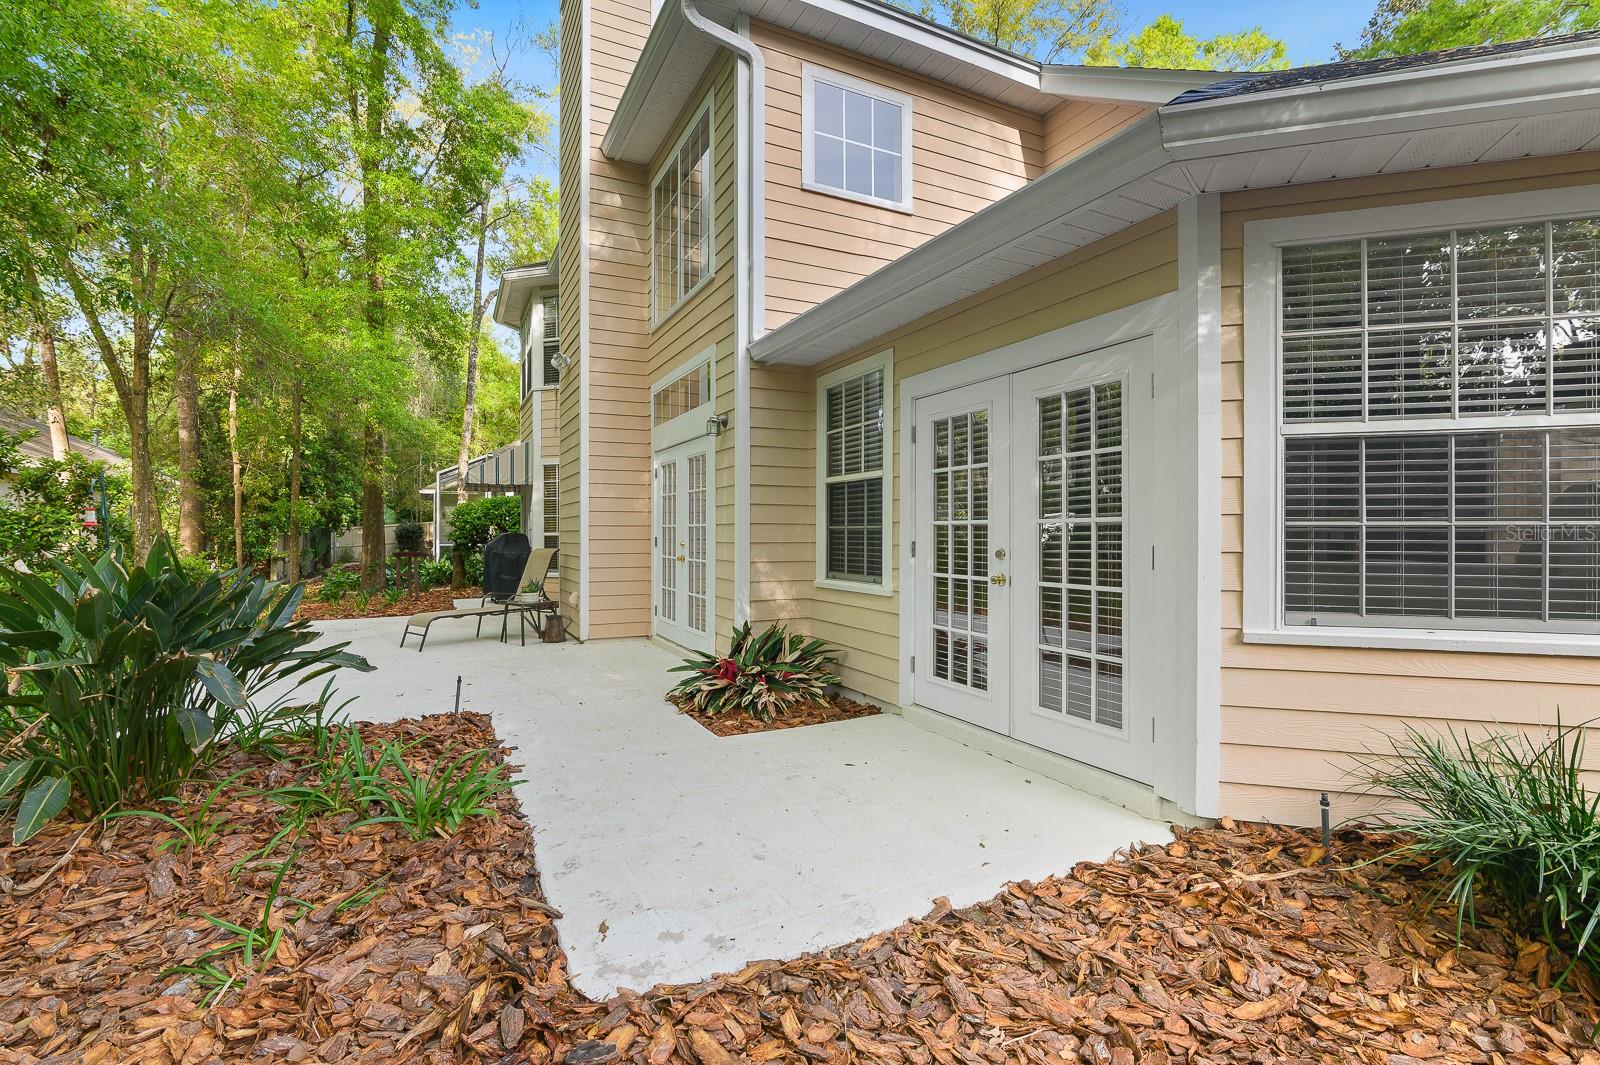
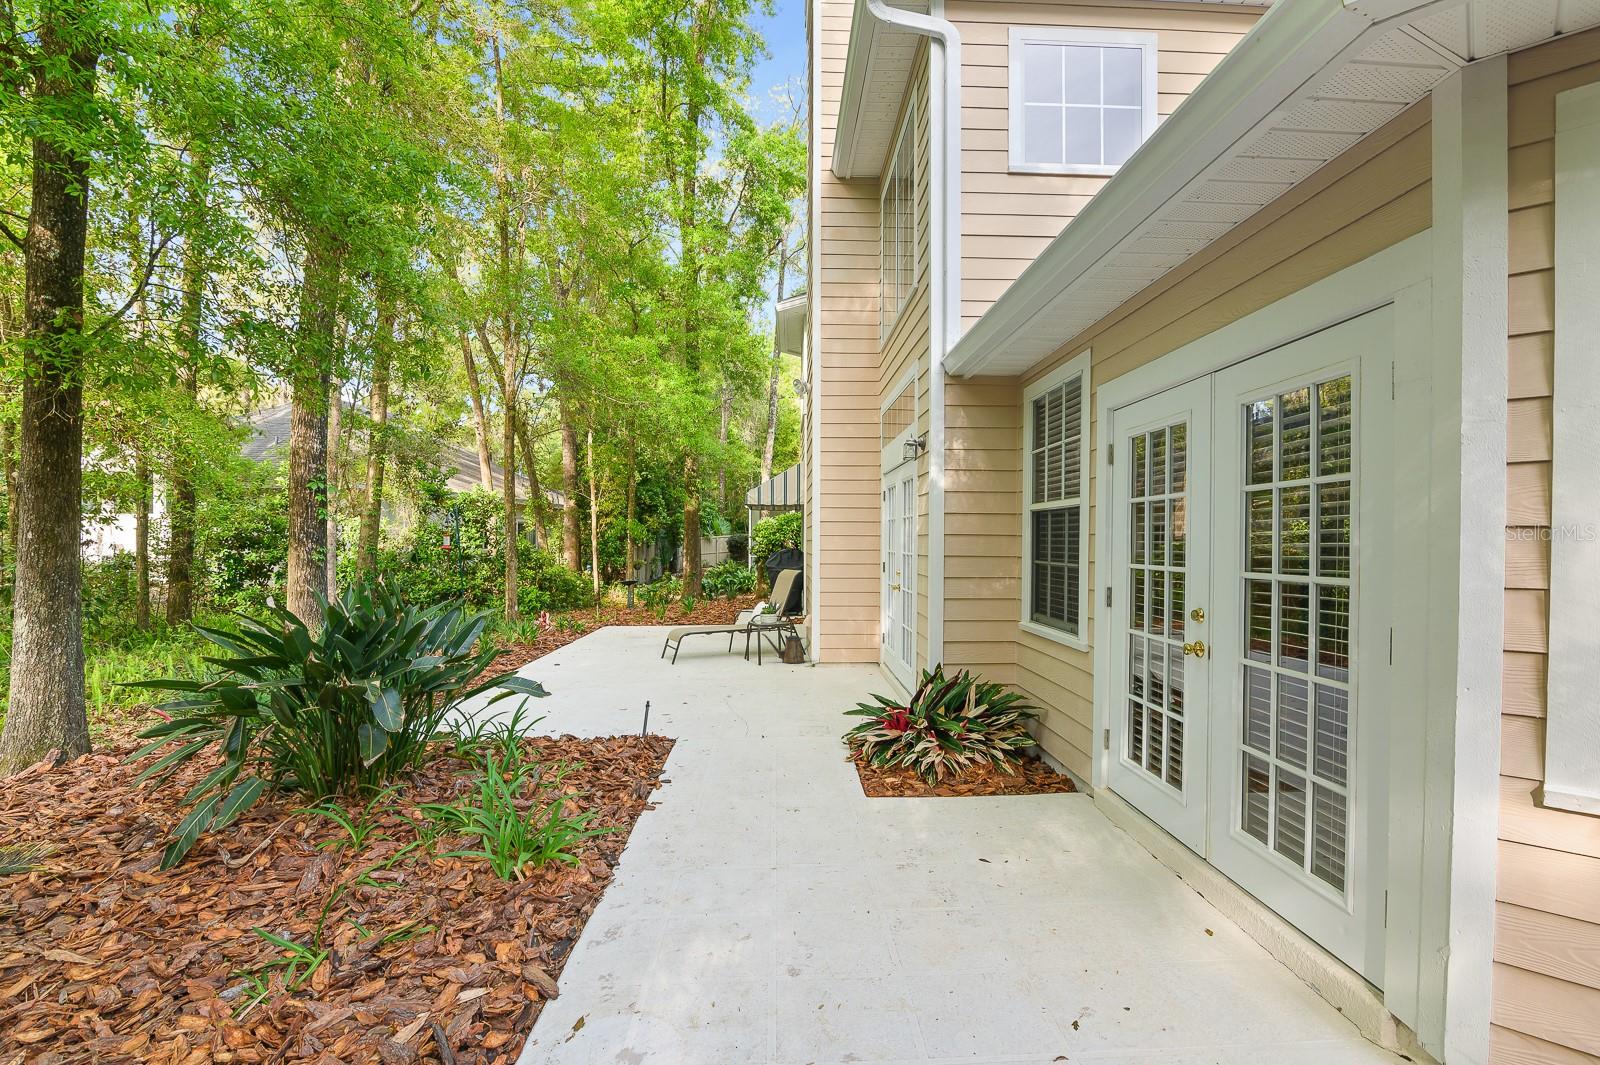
stool: present [393,551,424,600] -> none [697,565,722,608]

